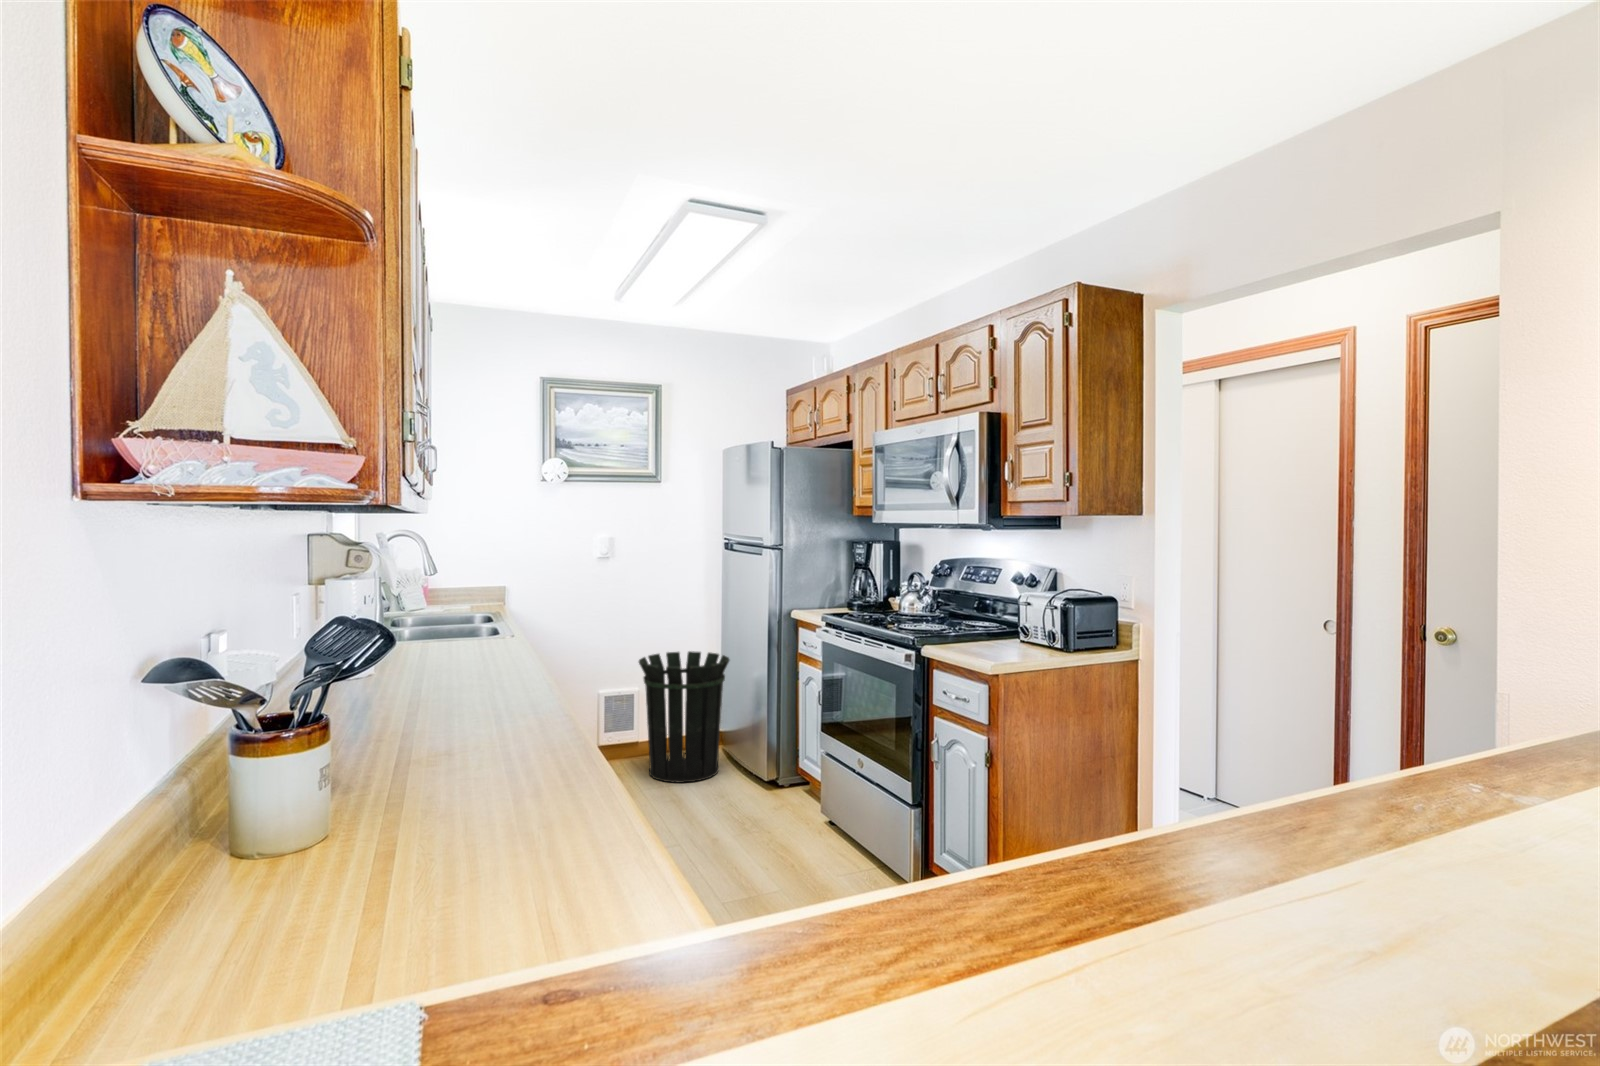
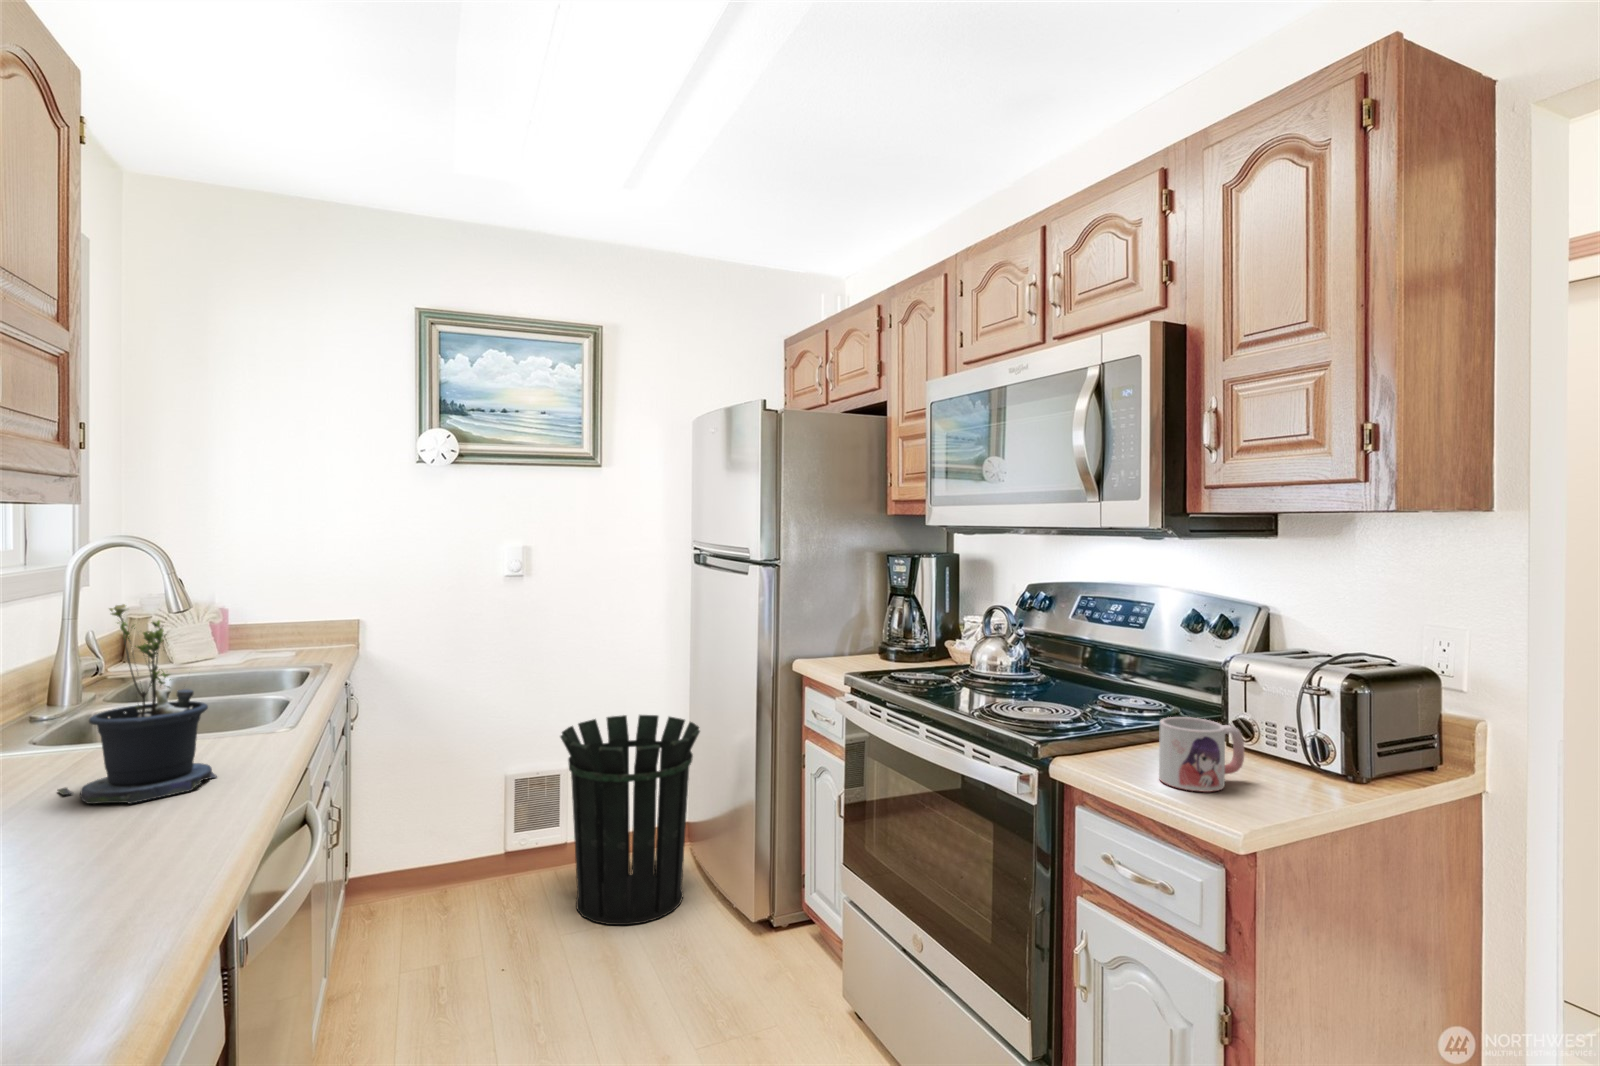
potted plant: none [429,563,499,656] -> present [58,604,217,804]
mug: none [969,621,1011,655] -> present [1159,717,1244,792]

